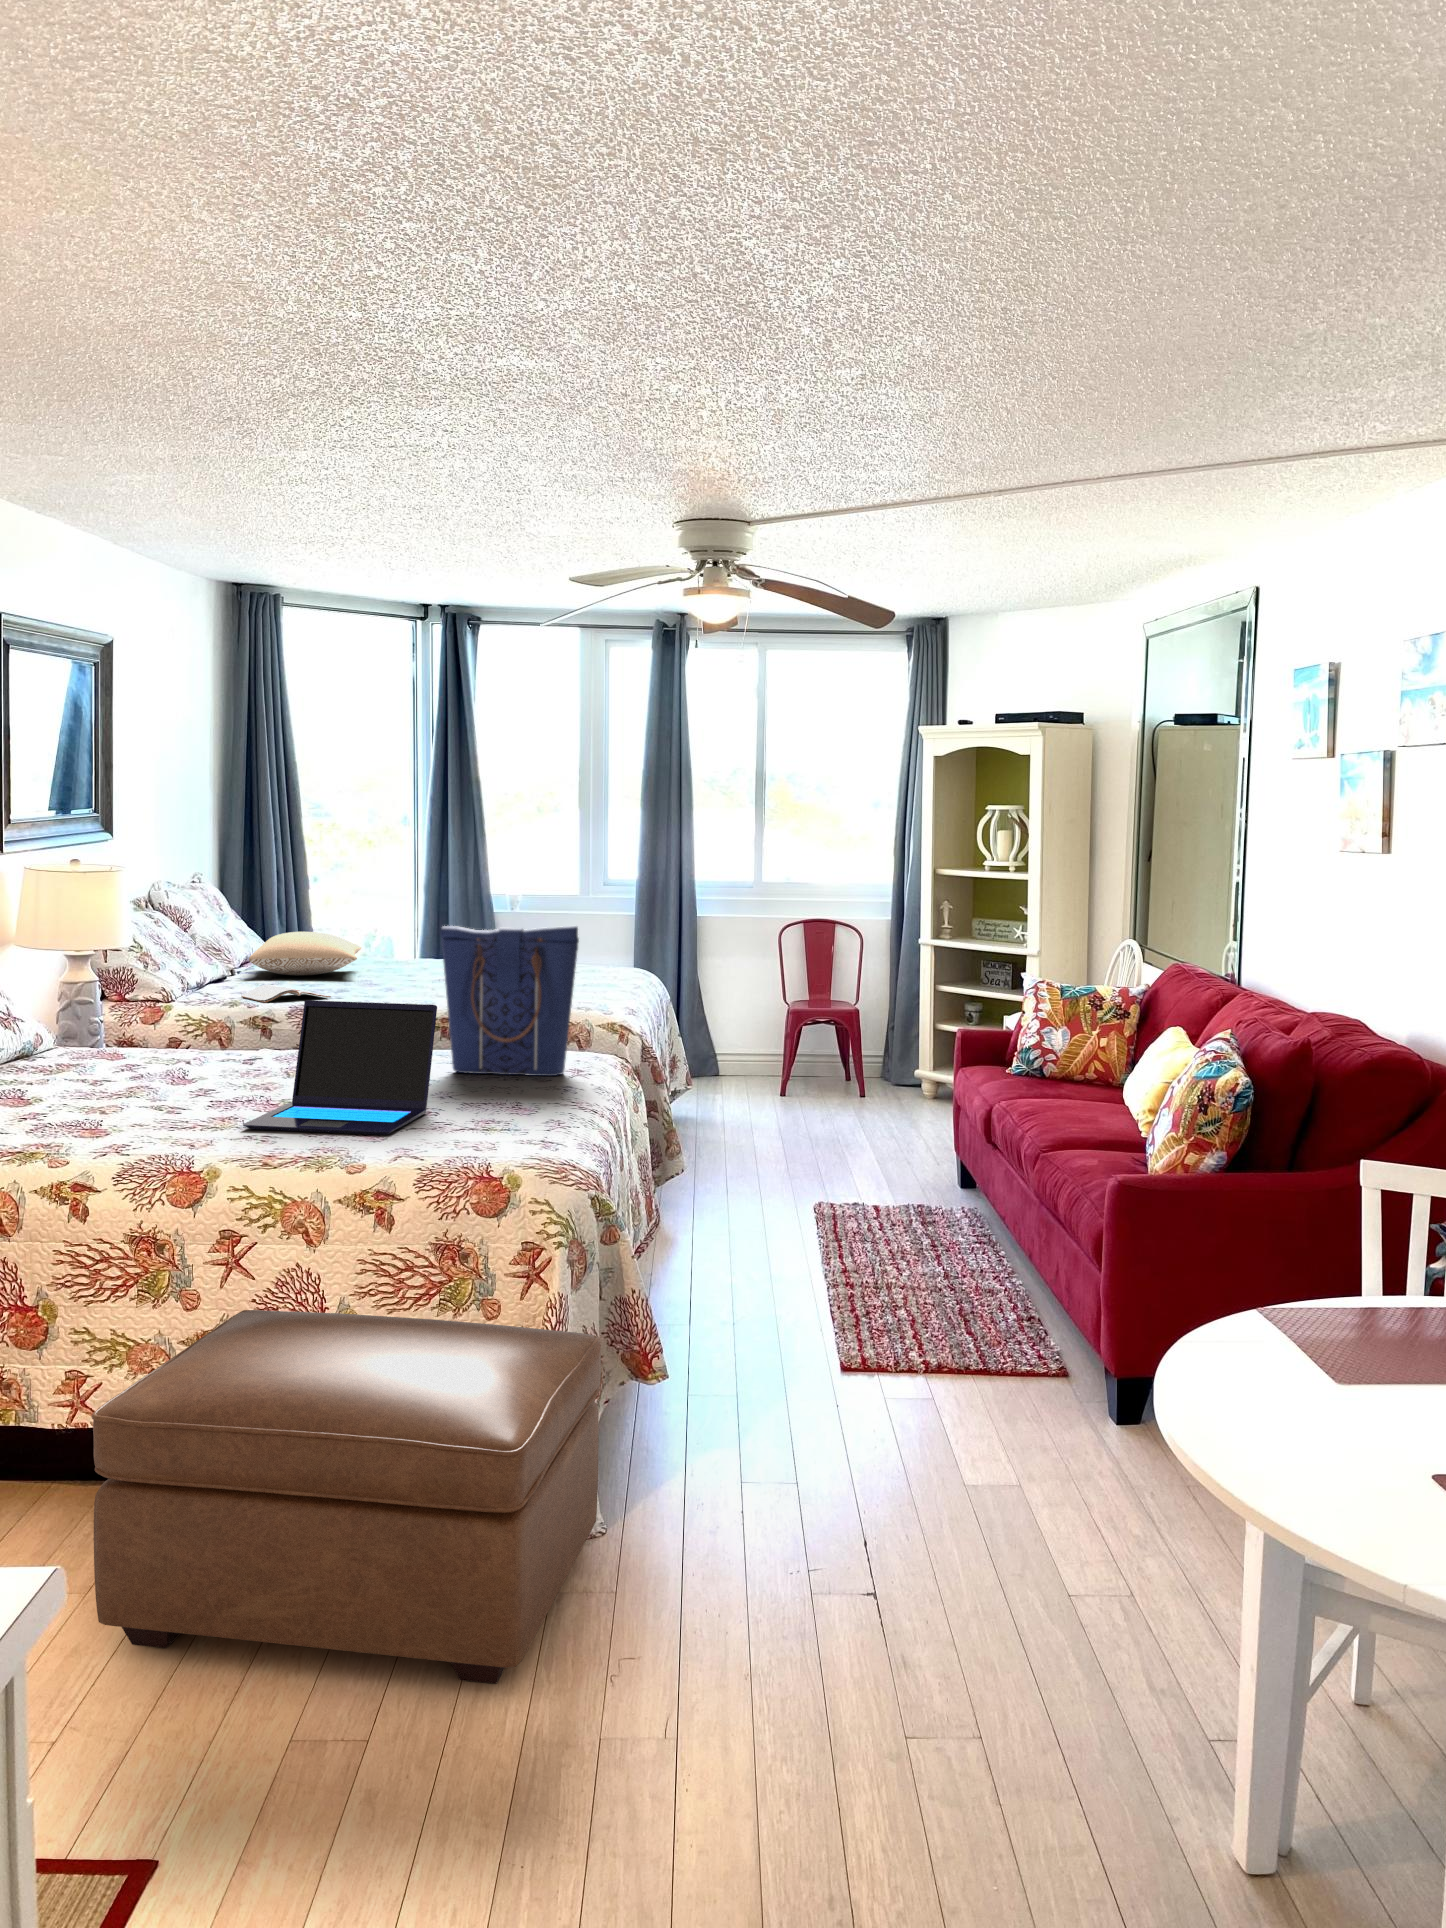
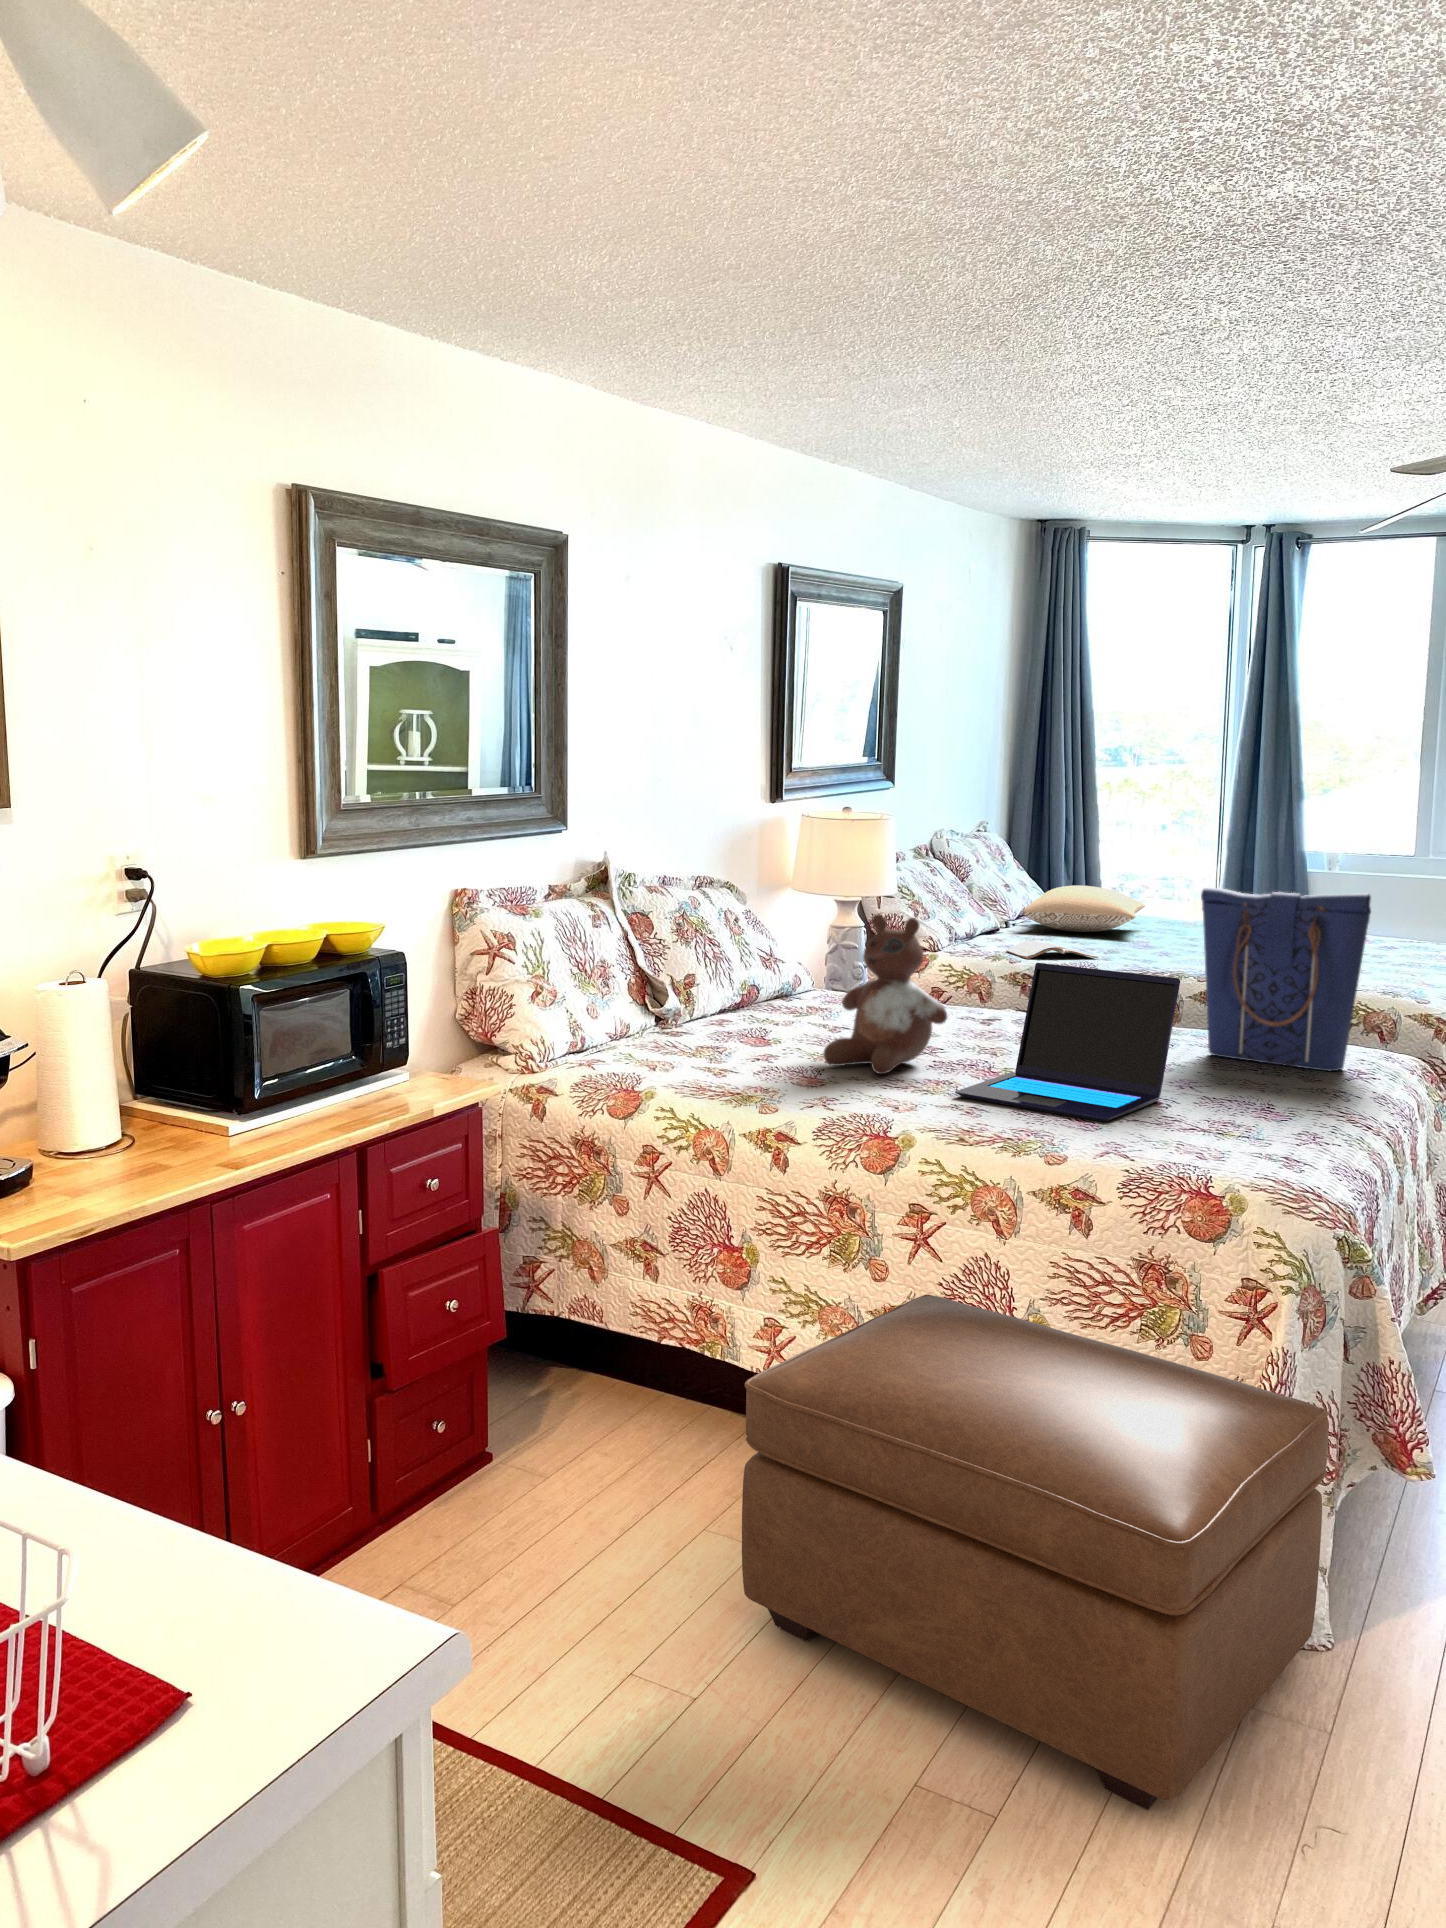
stuffed bear: none [97,964,222,1118] -> present [823,914,947,1074]

